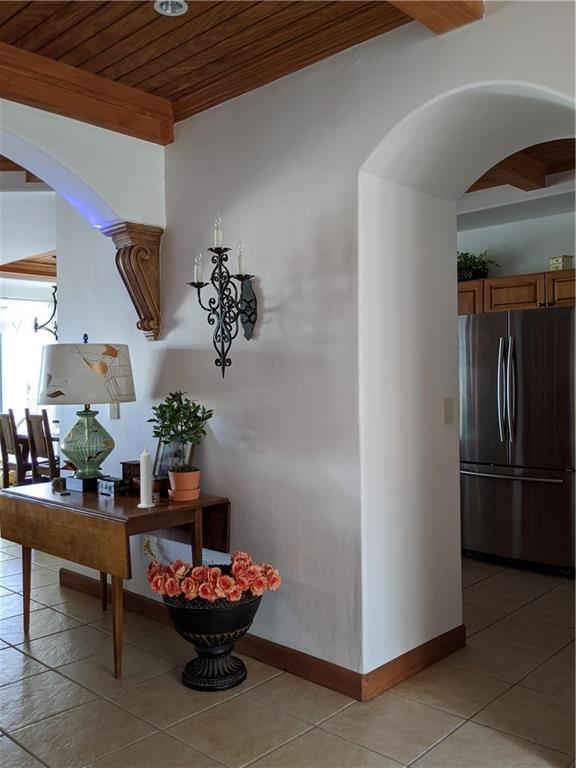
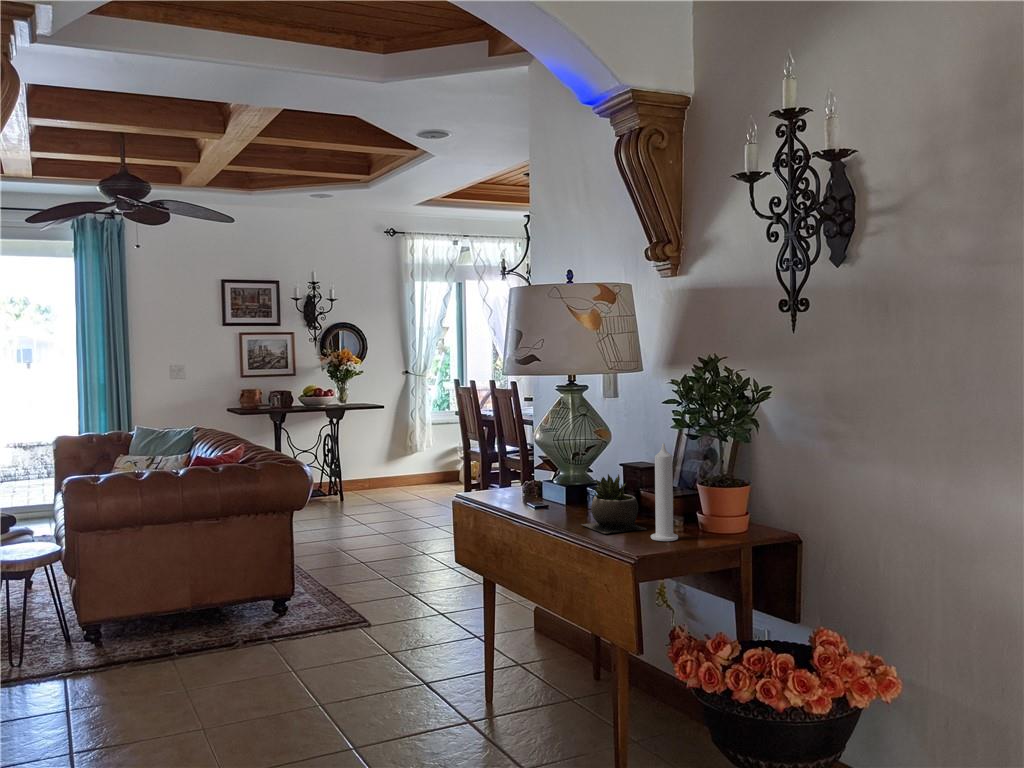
succulent plant: none [92,468,136,506] -> present [581,474,646,533]

